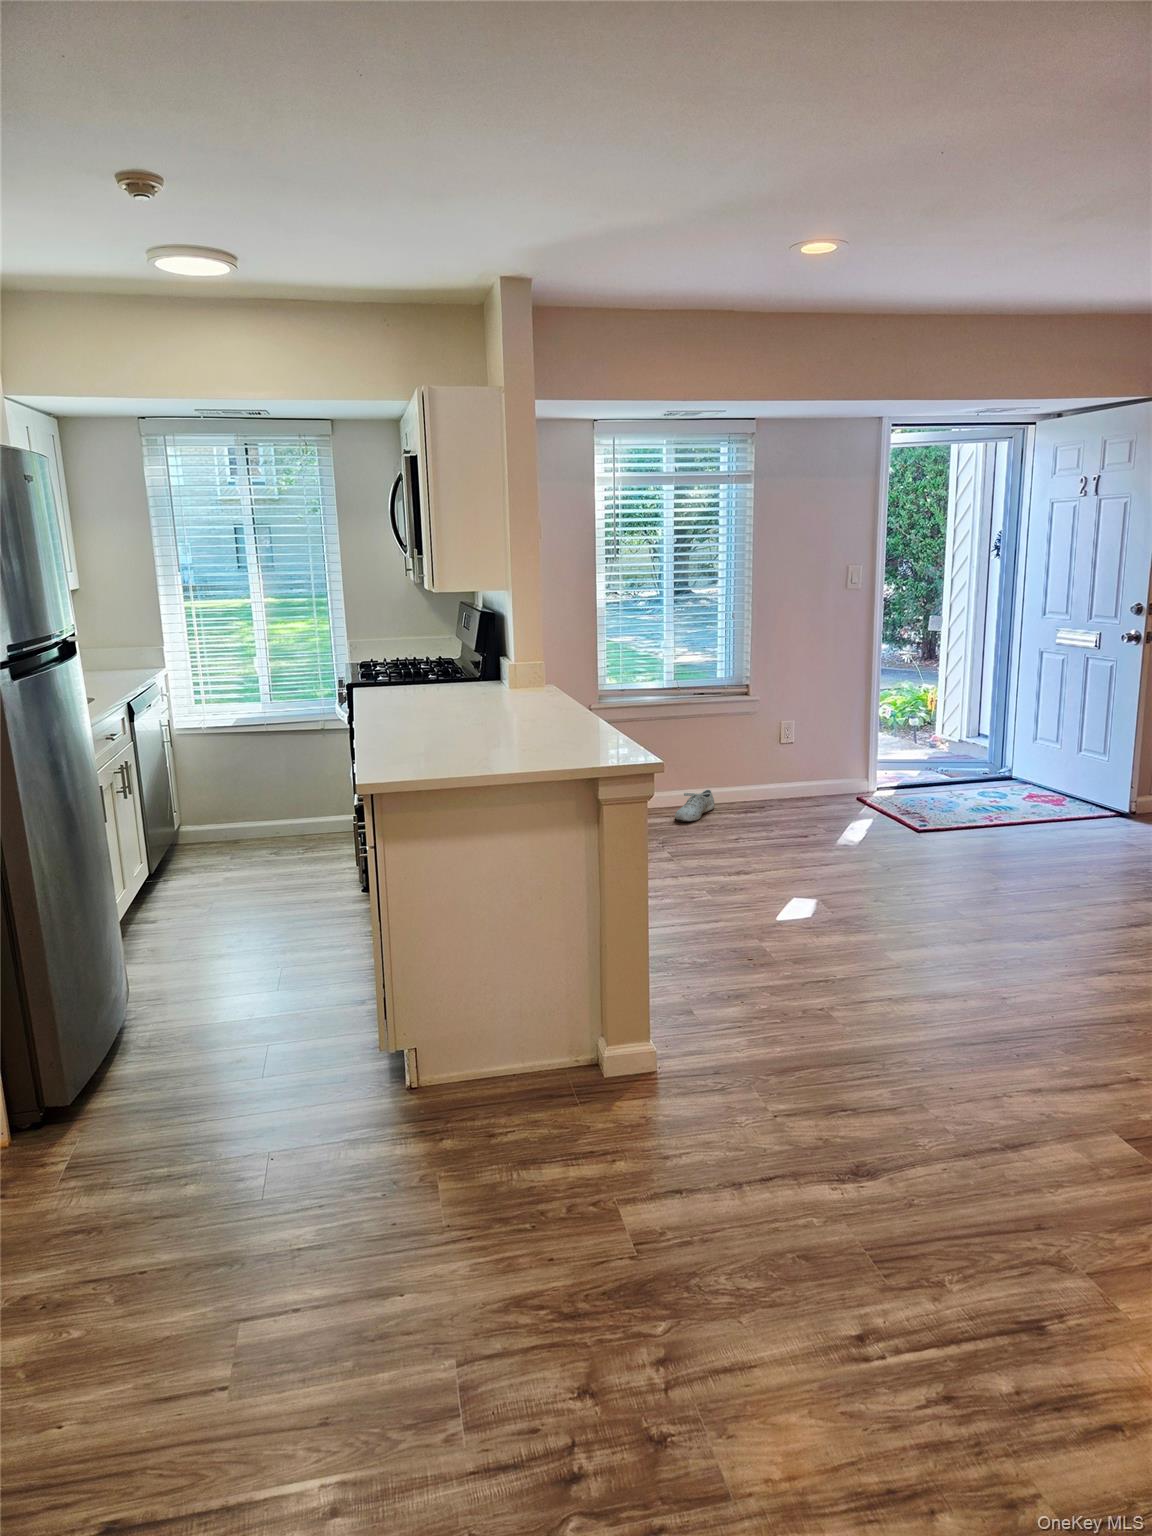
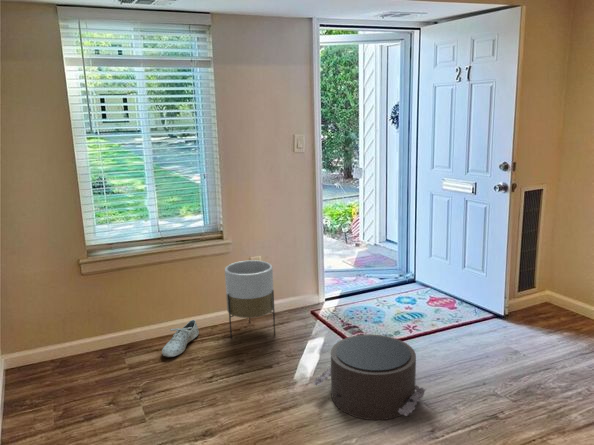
planter: none [751,723,811,813] -> present [225,260,275,338]
pouf: none [856,798,993,877] -> present [313,335,426,420]

